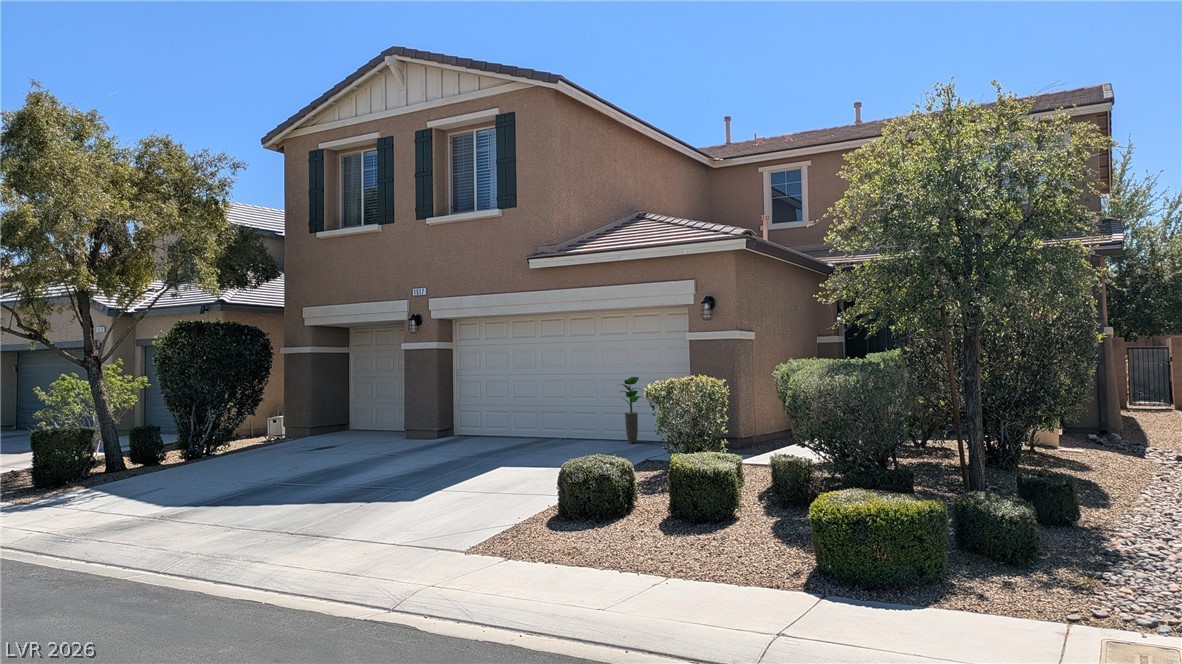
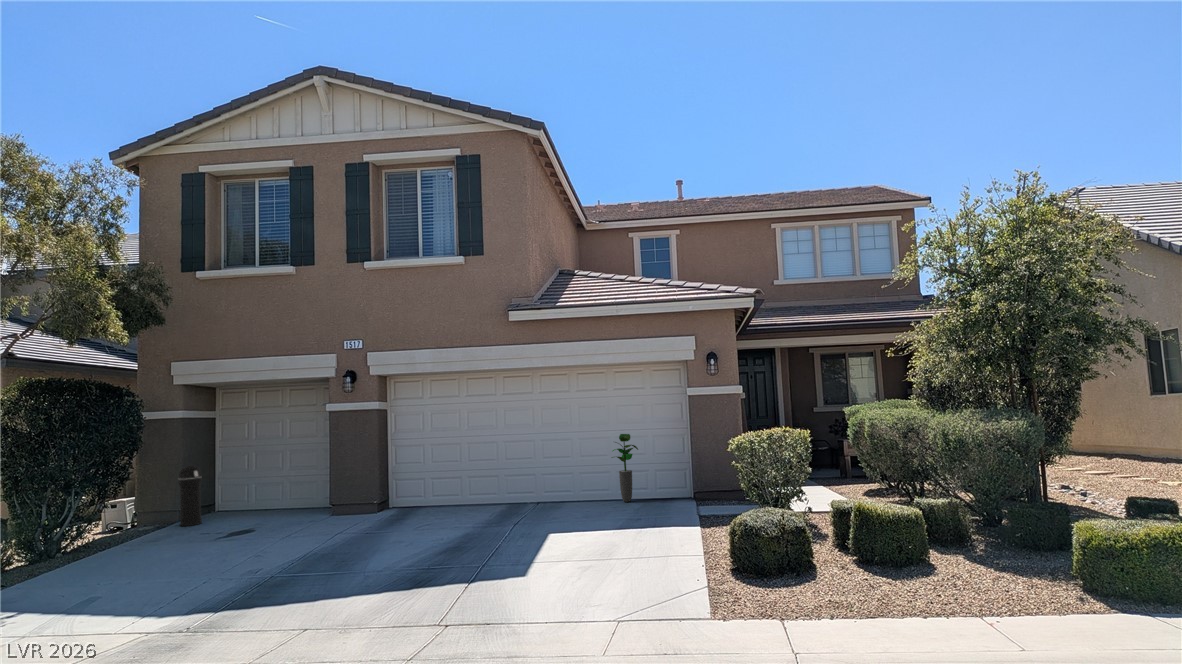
trash can: none [304,390,323,438] -> present [178,465,202,526]

